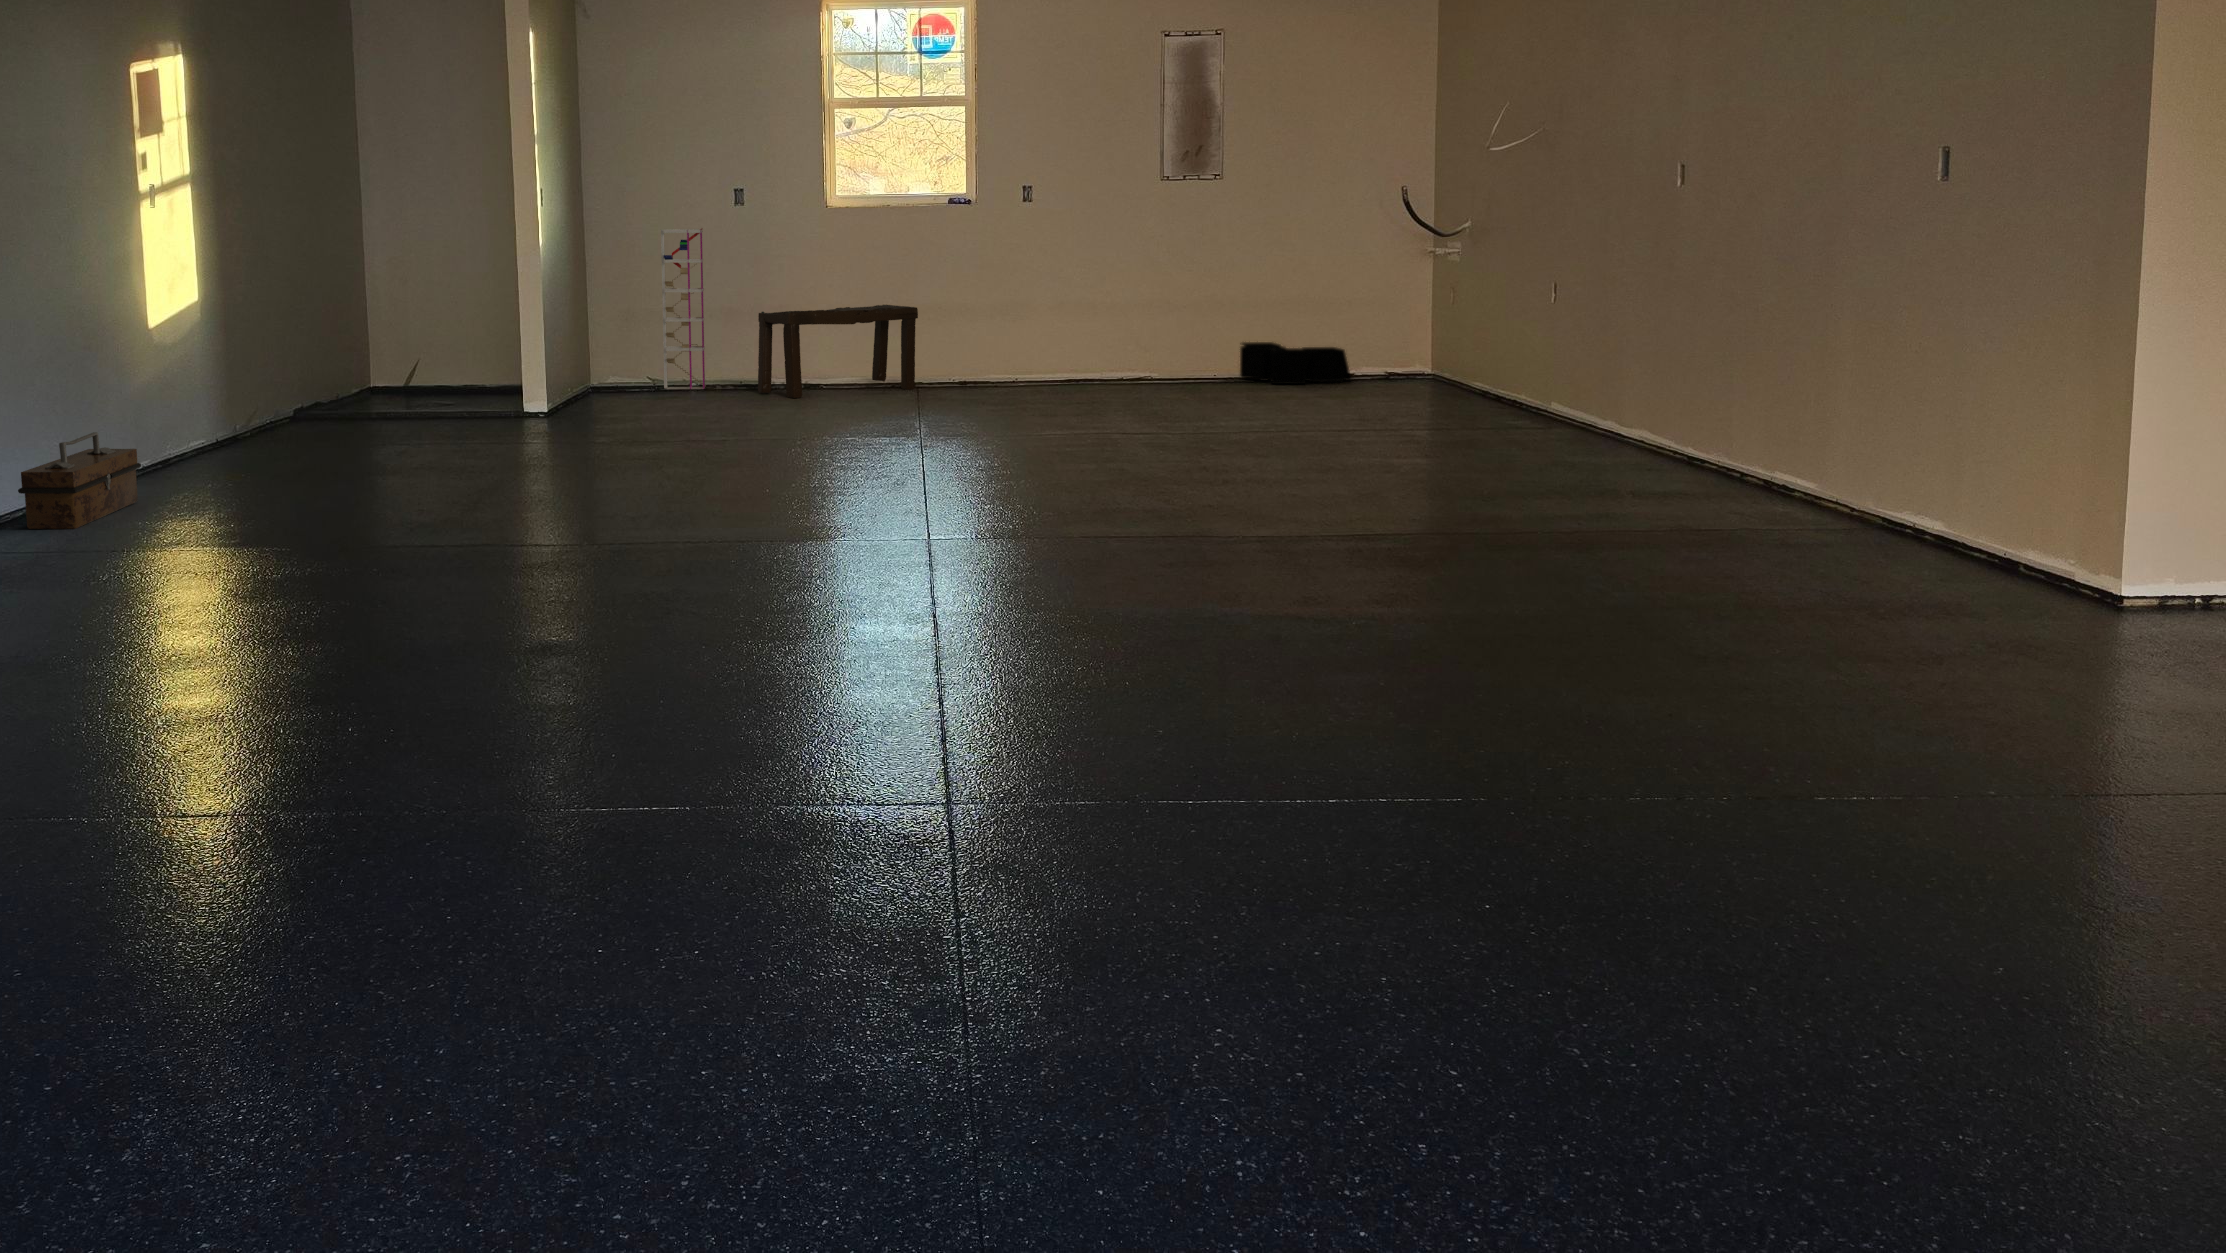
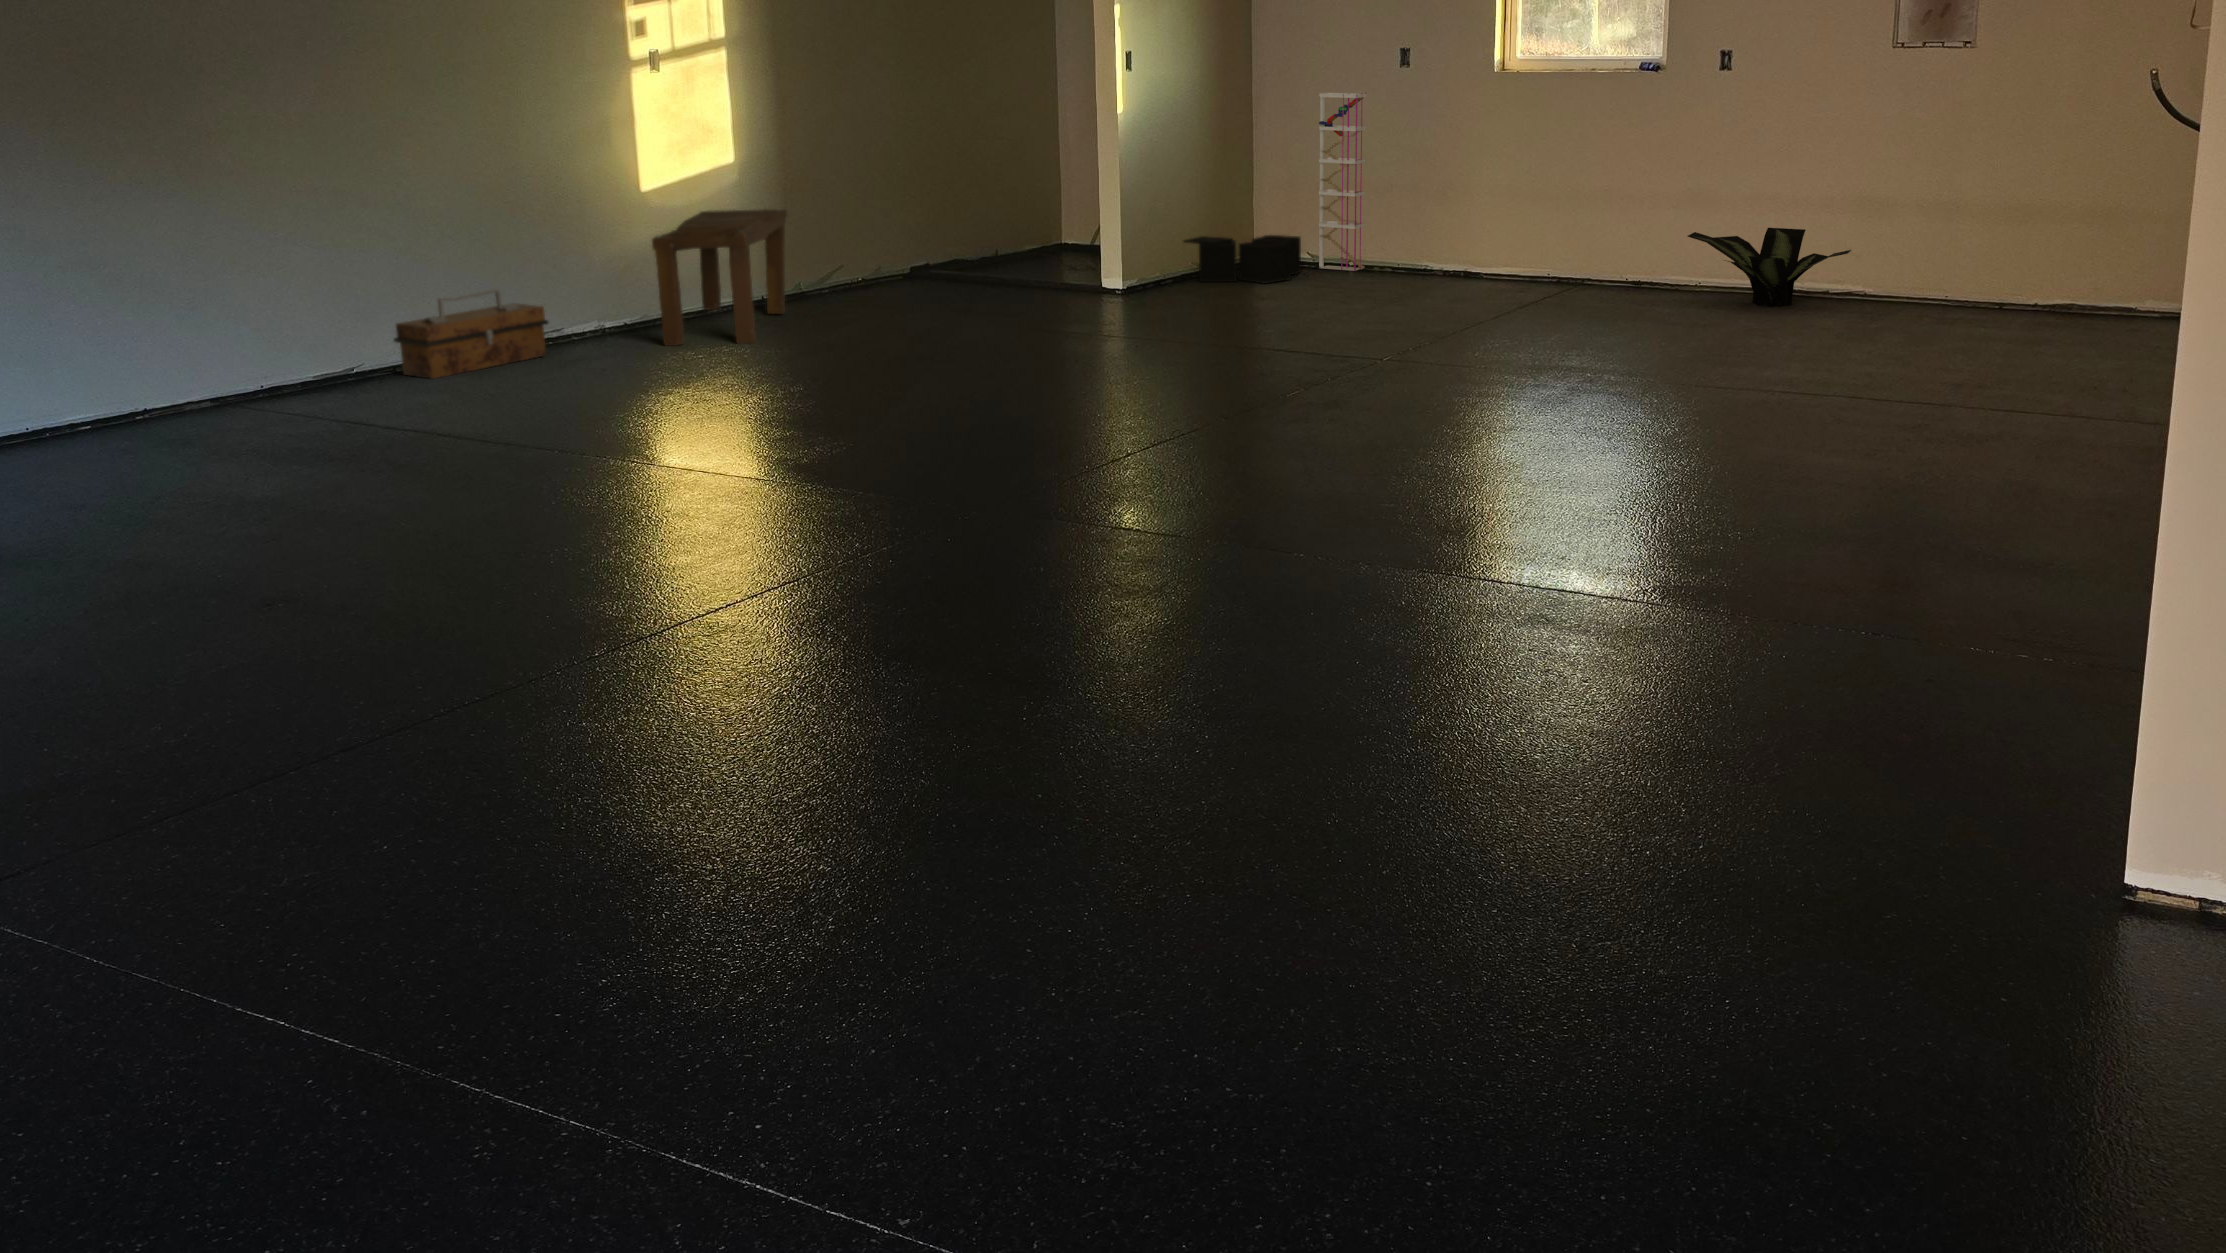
bench: present [758,305,918,398] -> present [652,209,787,346]
potted plant: none [1026,327,1155,388] -> present [1687,228,1851,307]
storage bin: present [1240,342,1351,384] -> present [1184,235,1301,284]

